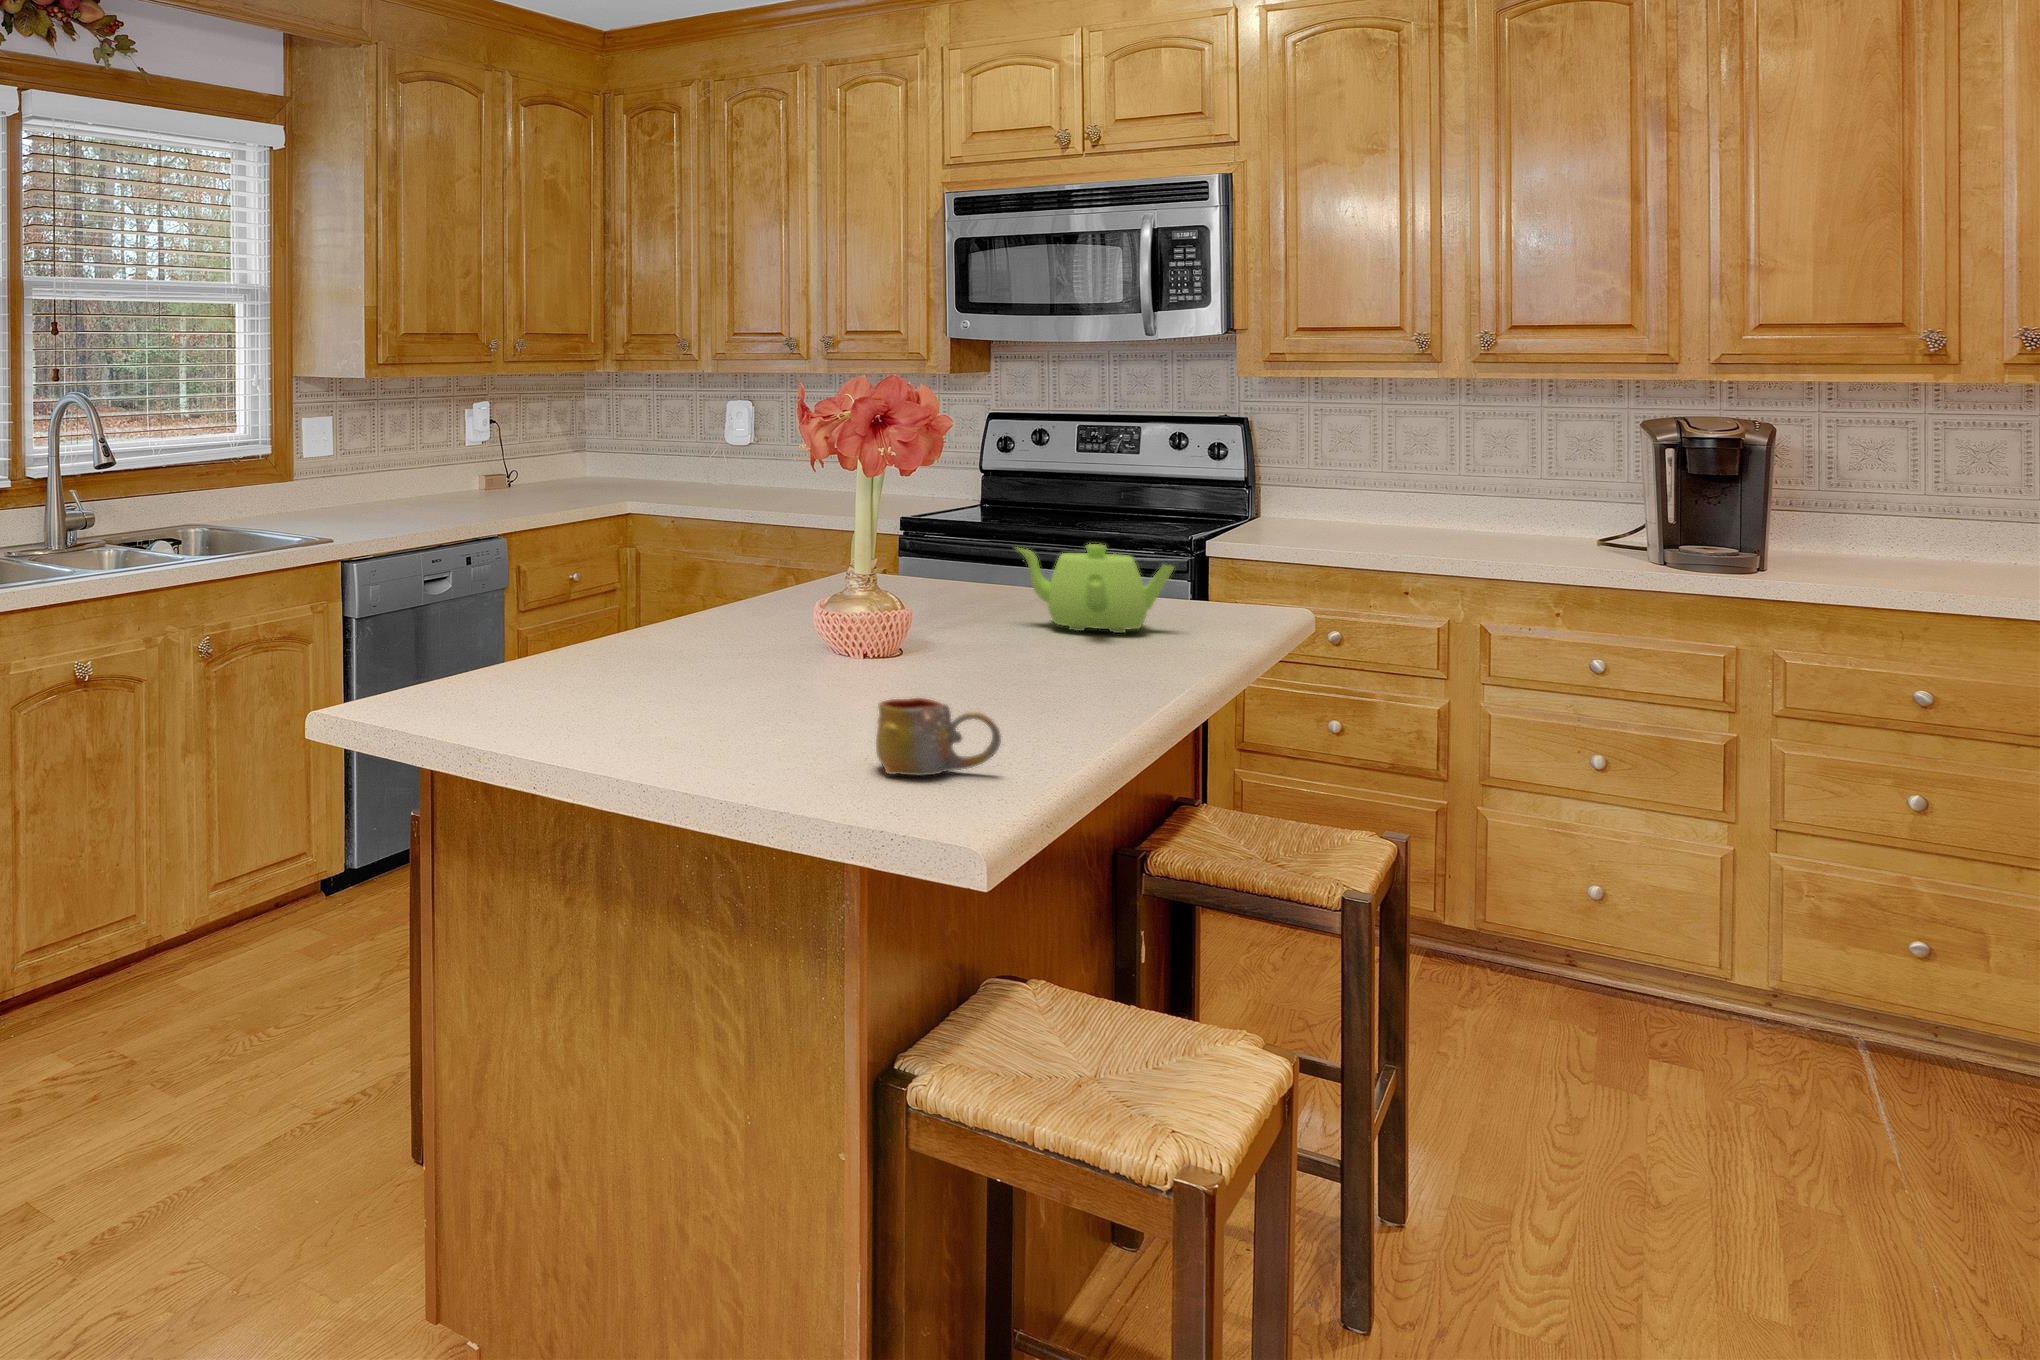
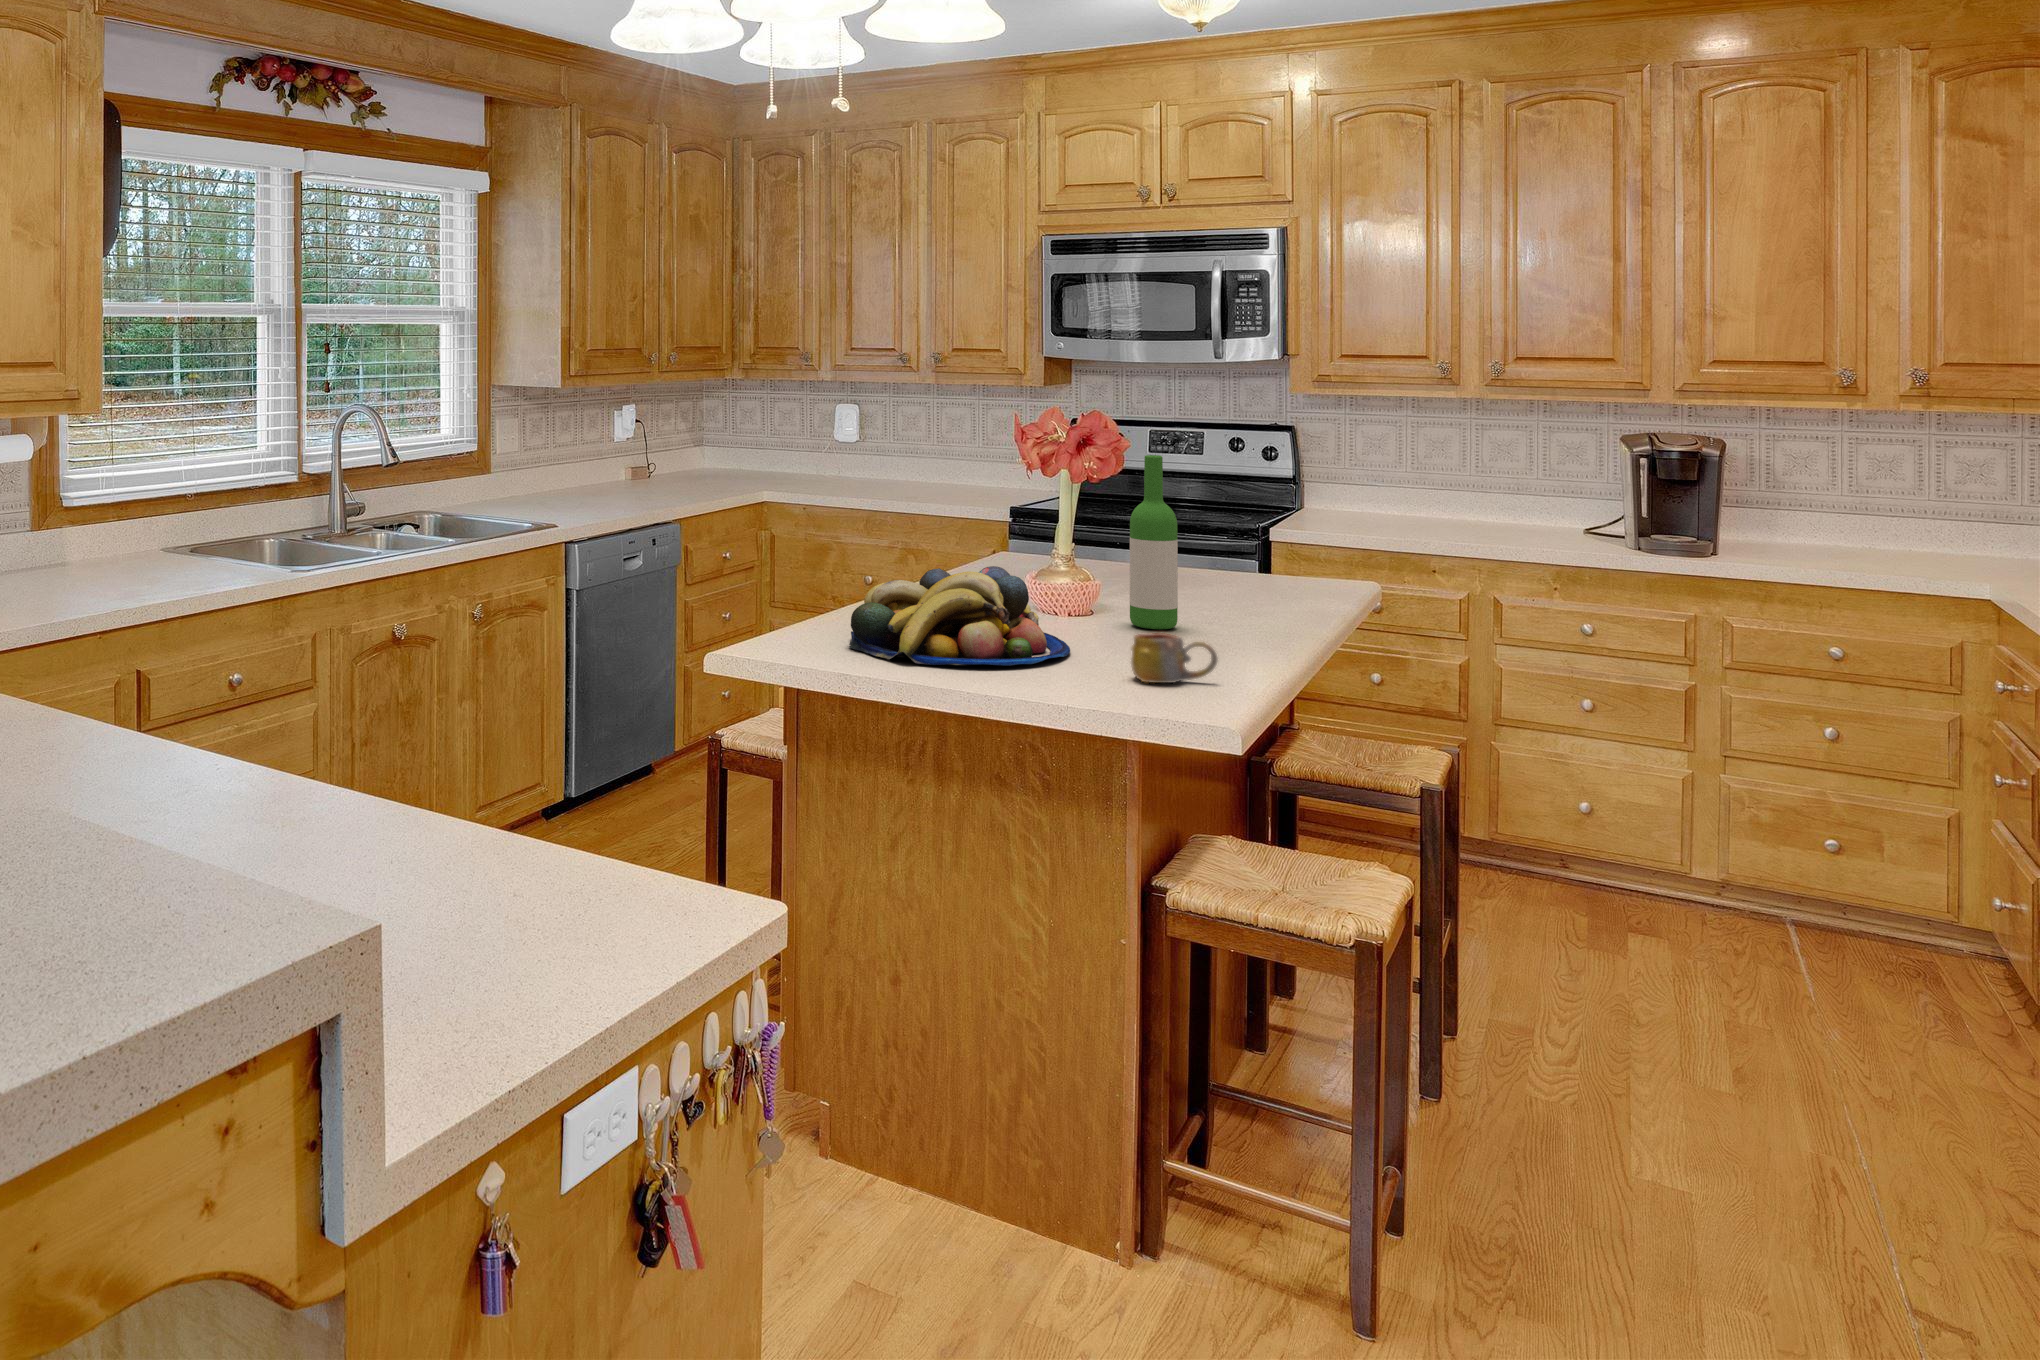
wine bottle: none [931,439,996,683] -> present [1130,455,1178,629]
teapot: present [1017,544,1174,633] -> none [1164,531,1288,597]
fruit bowl: none [505,597,819,745] -> present [849,566,1070,666]

